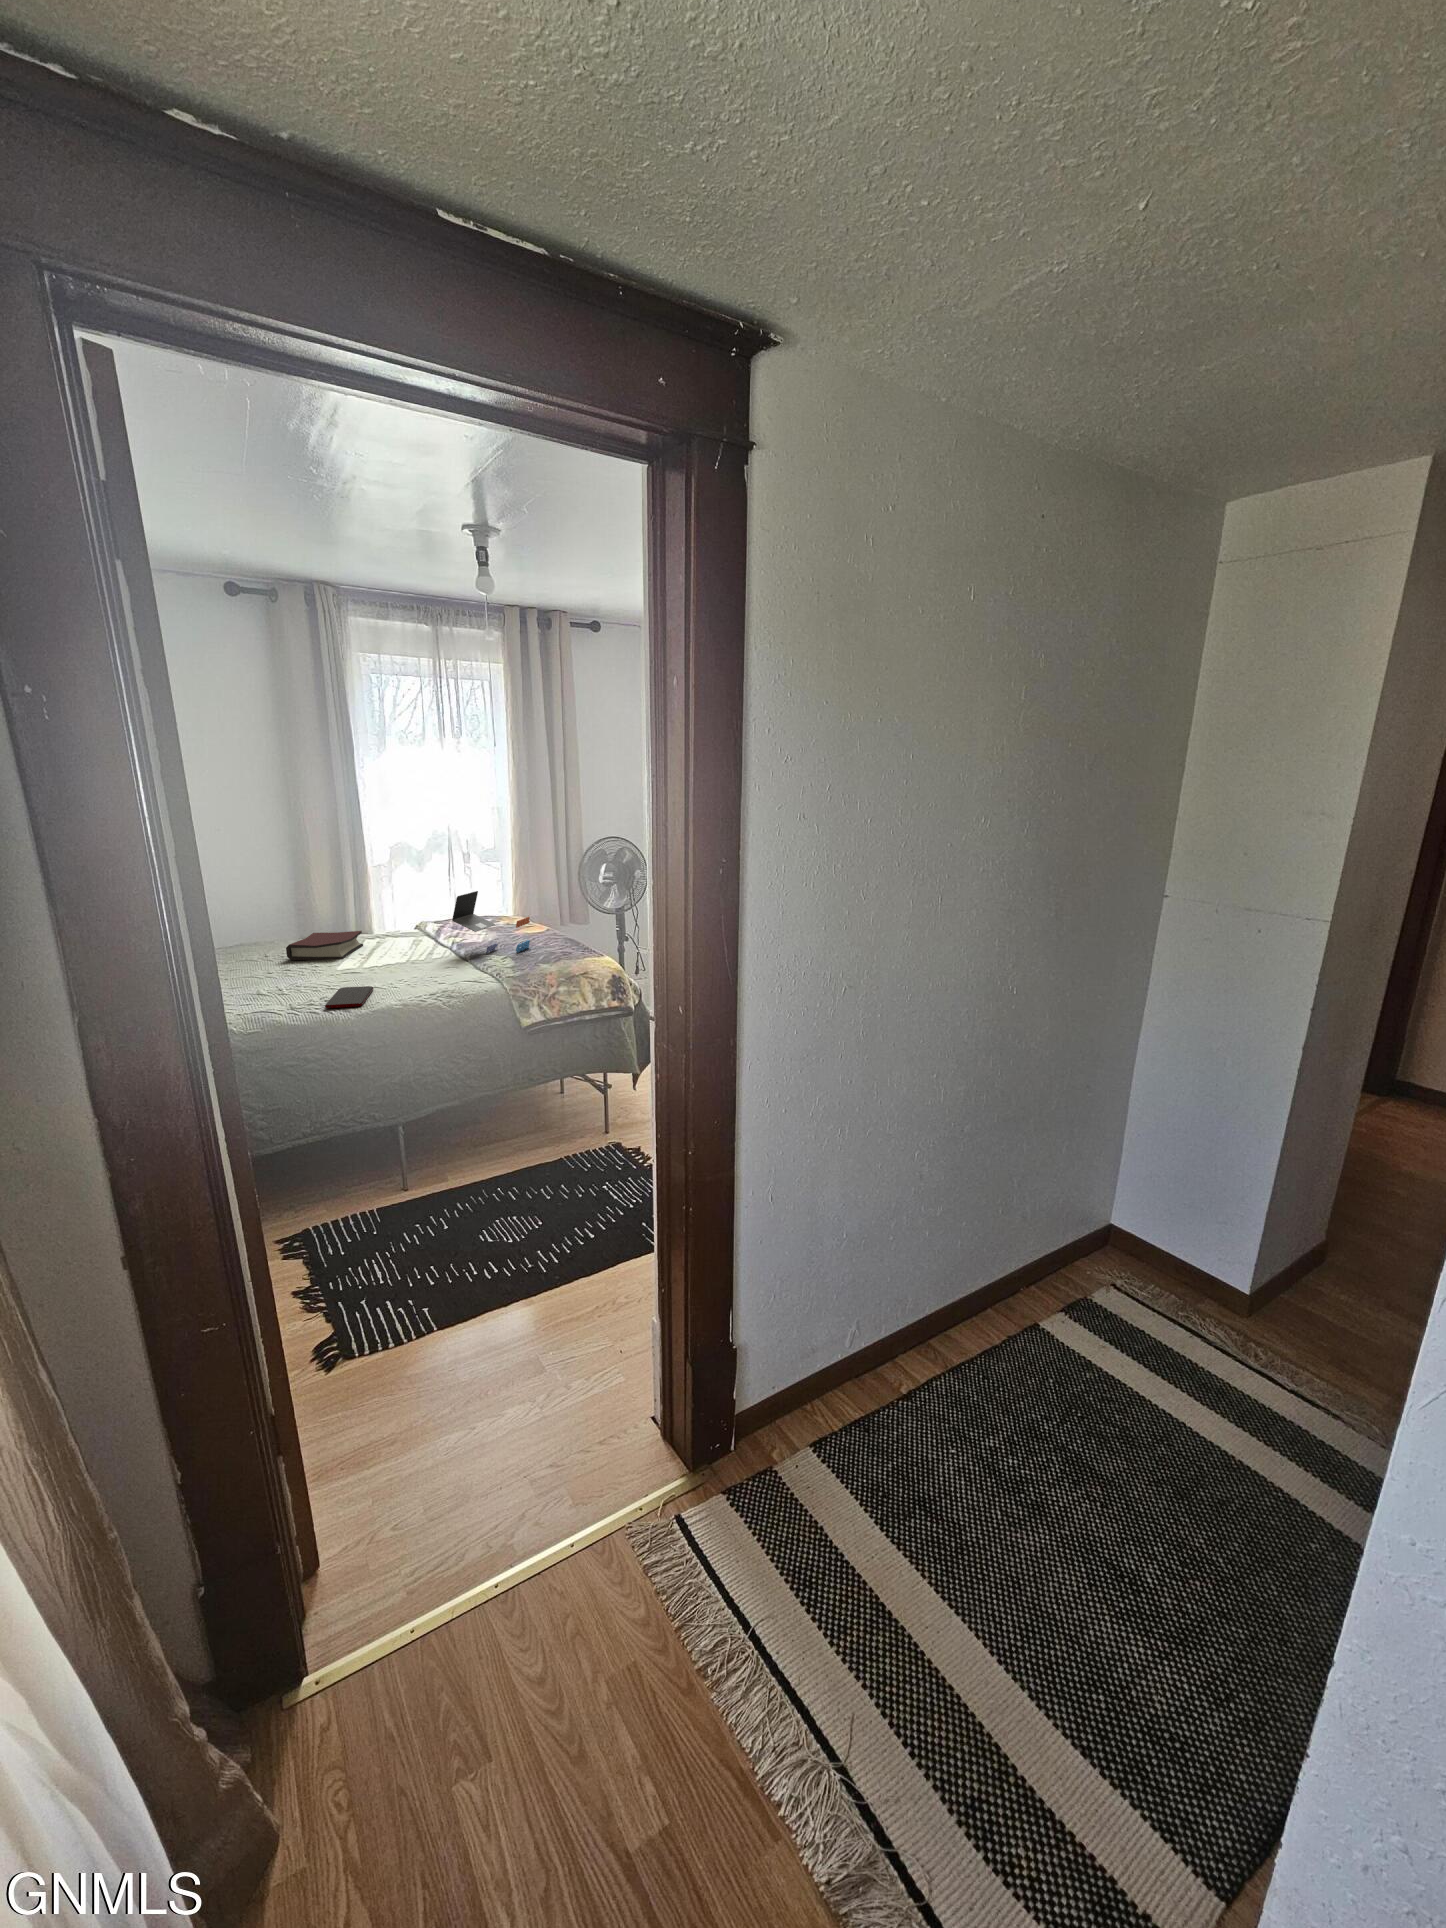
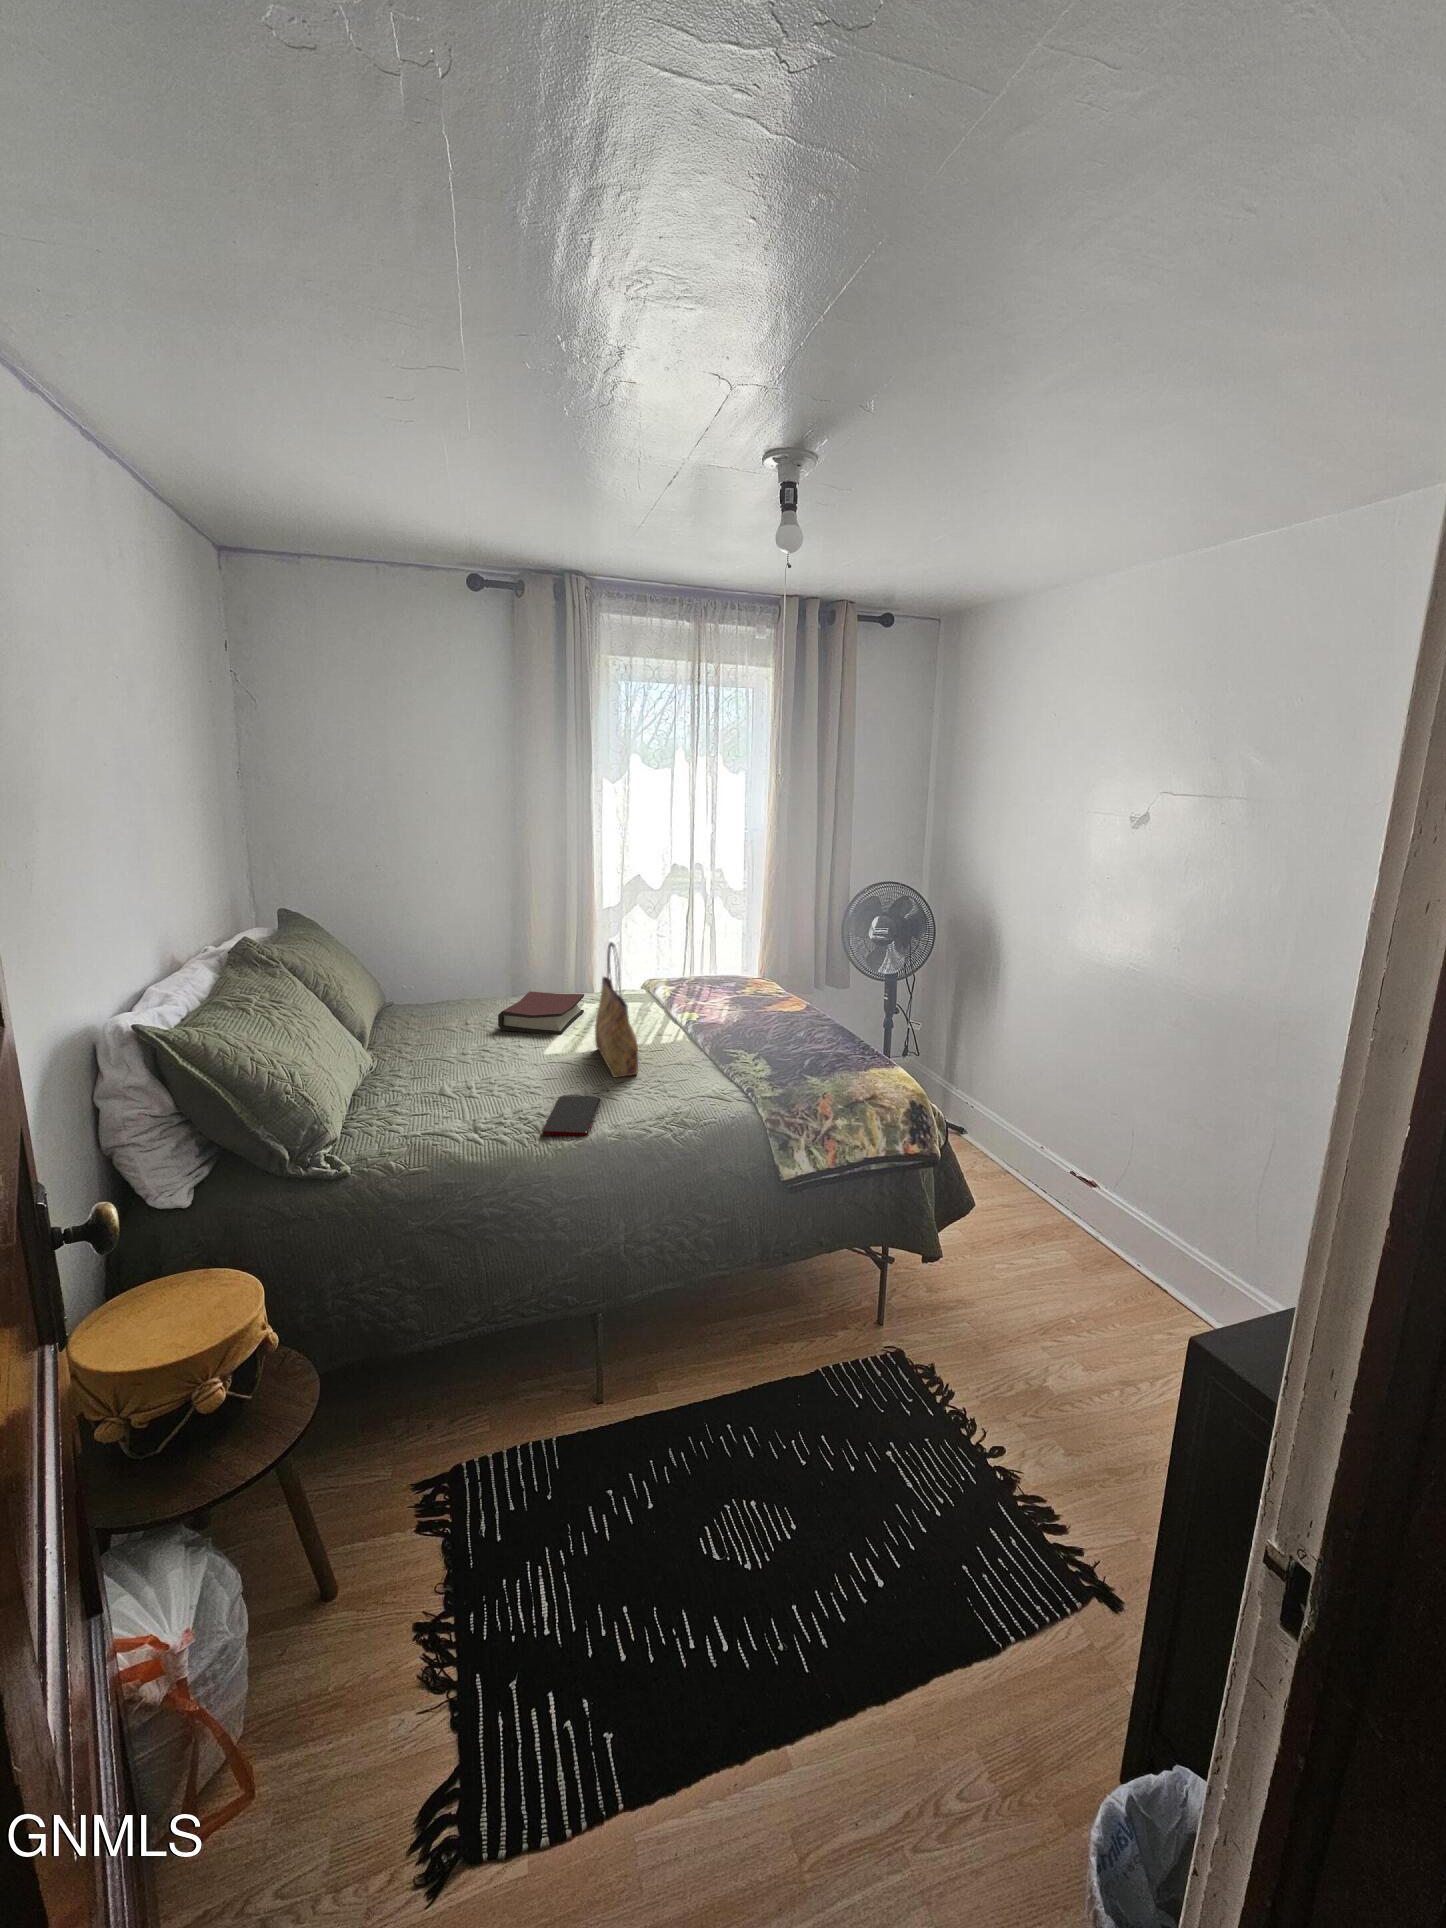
tote bag: none [370,875,405,977] -> present [595,942,638,1077]
laptop: present [452,891,530,953] -> none [697,961,793,1048]

